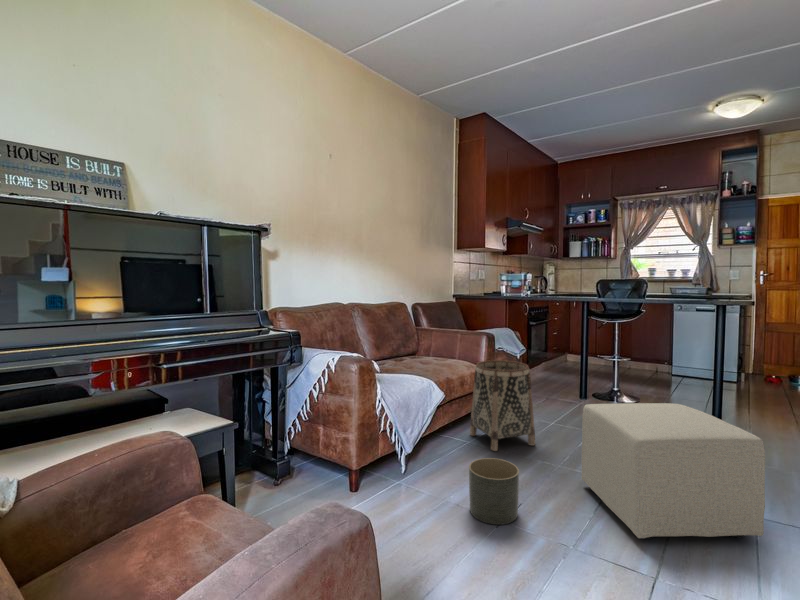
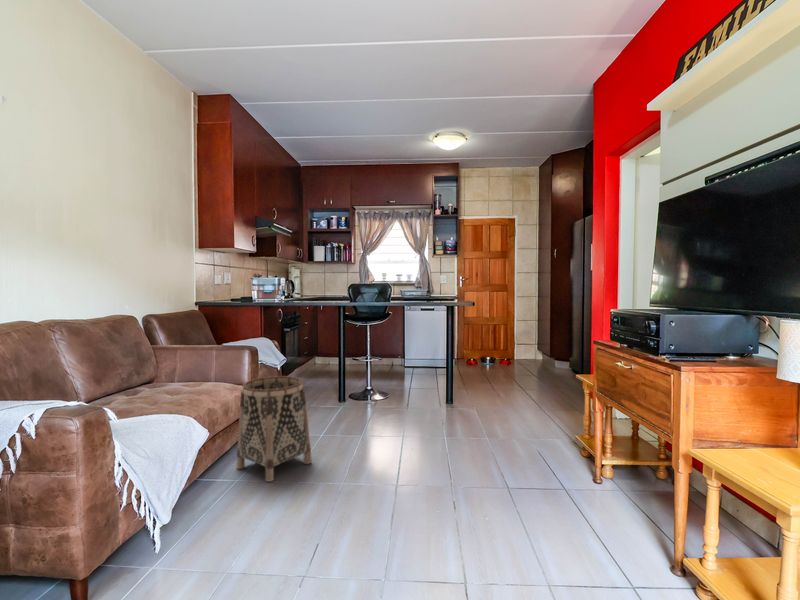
ottoman: present [582,403,765,539] -> none [366,398,508,537]
planter: present [469,458,519,525] -> none [257,496,316,580]

